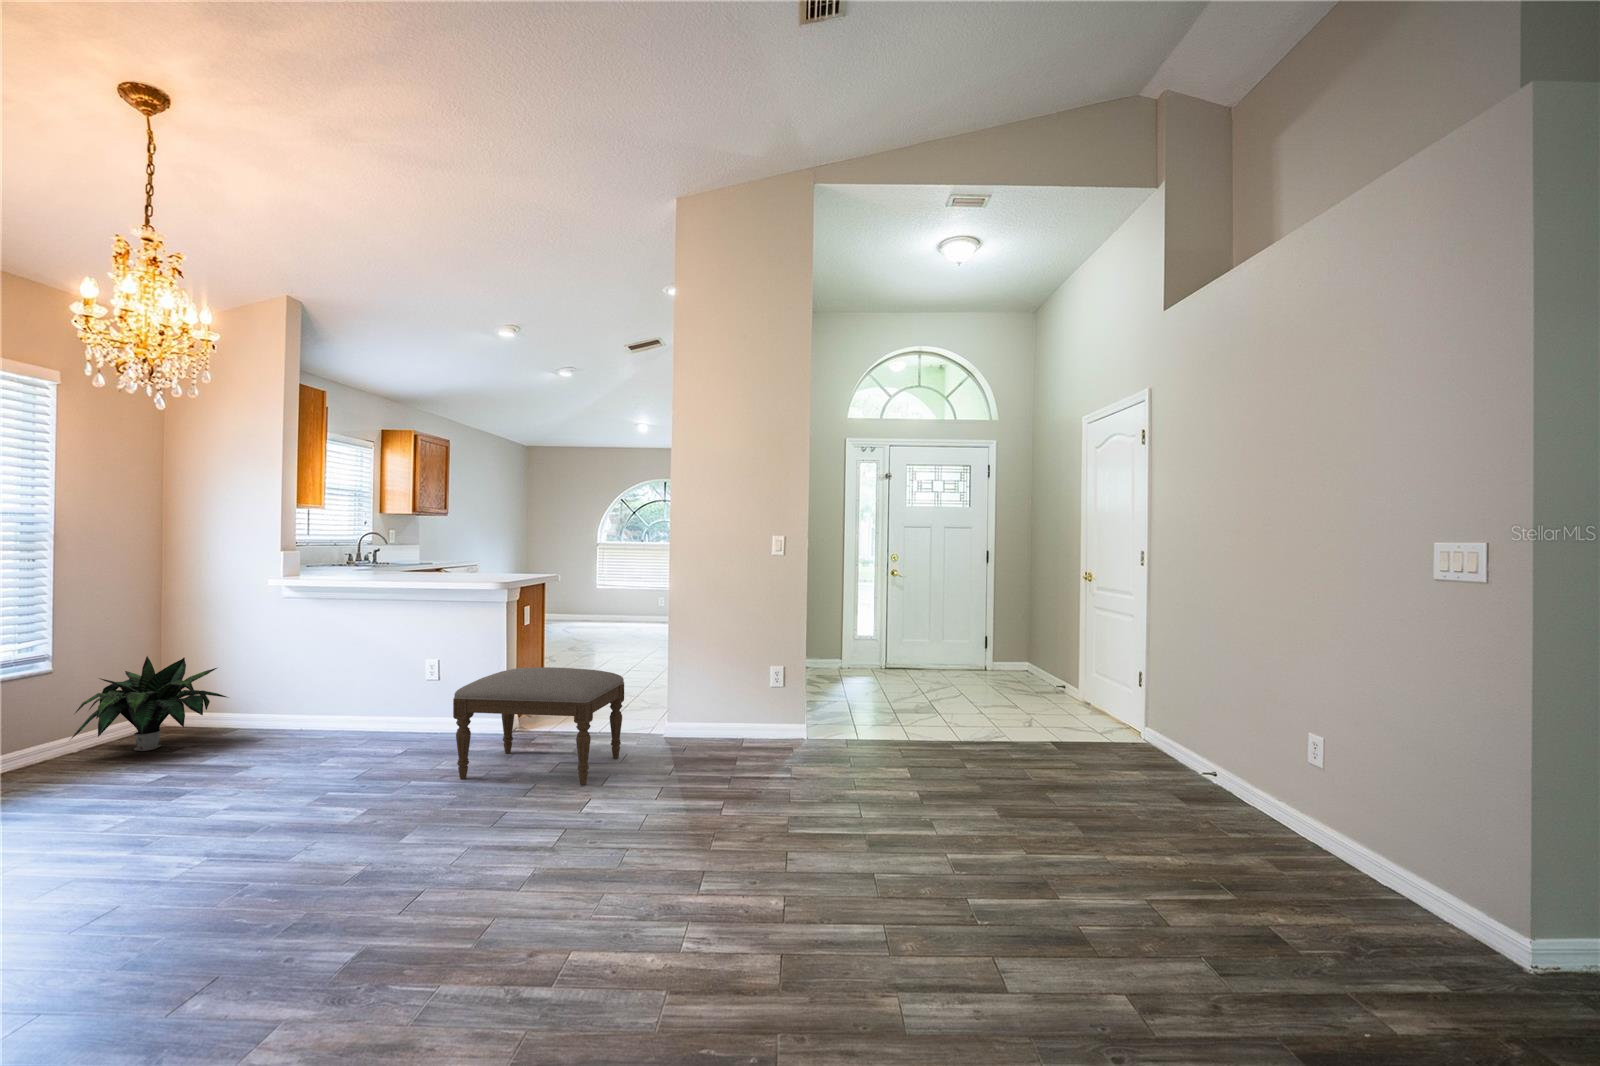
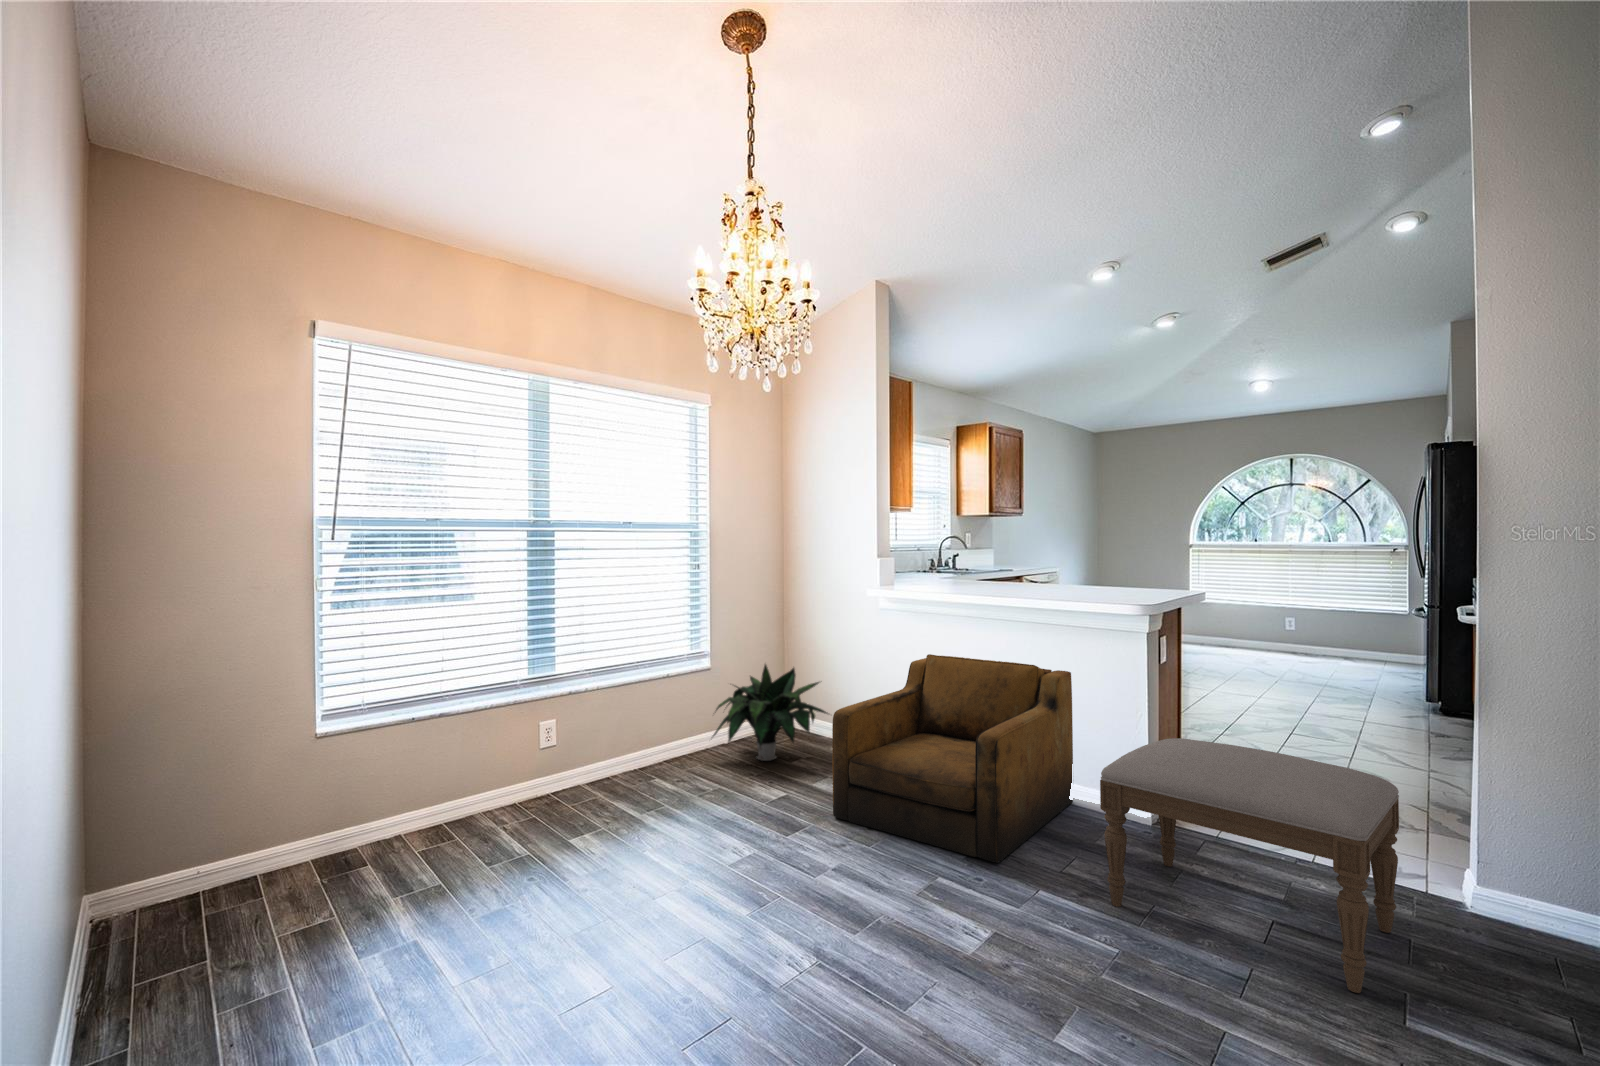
armchair: none [229,633,455,775] -> present [832,654,1073,863]

